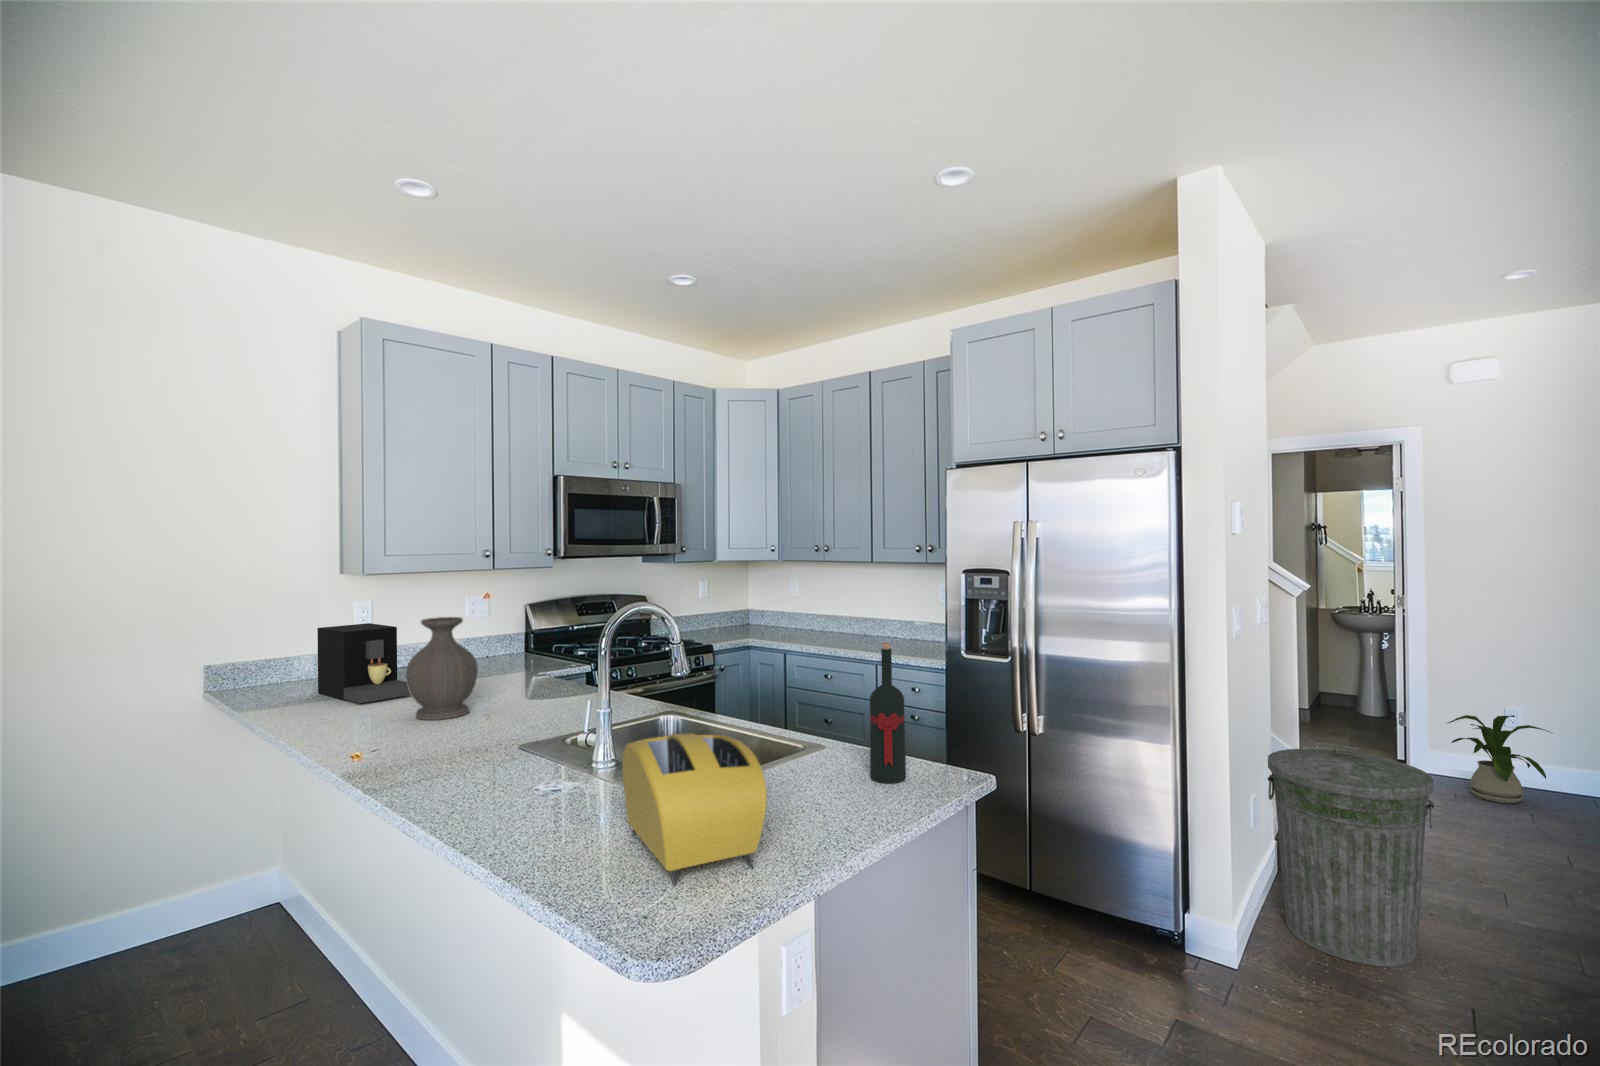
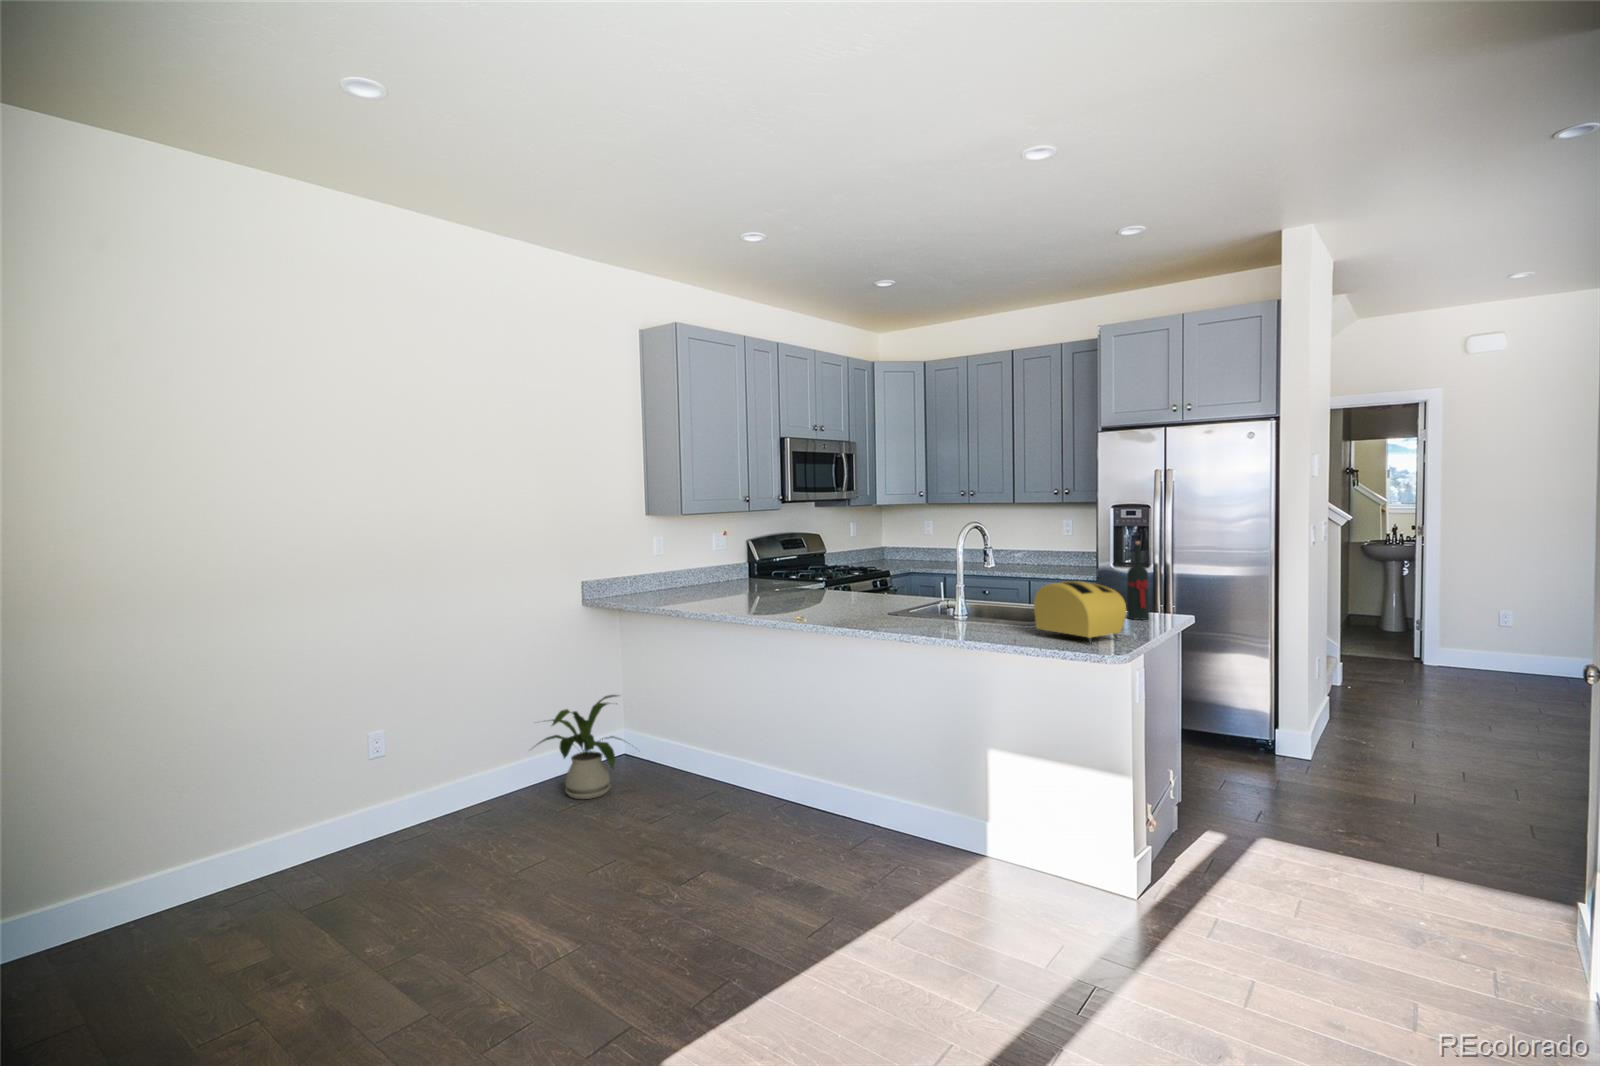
vase: present [406,617,478,720] -> none [768,540,812,608]
coffee maker: present [317,623,411,704] -> none [660,551,739,603]
house plant: present [1448,715,1551,803] -> present [537,695,621,799]
trash can: present [1268,745,1434,966] -> none [1330,620,1440,759]

